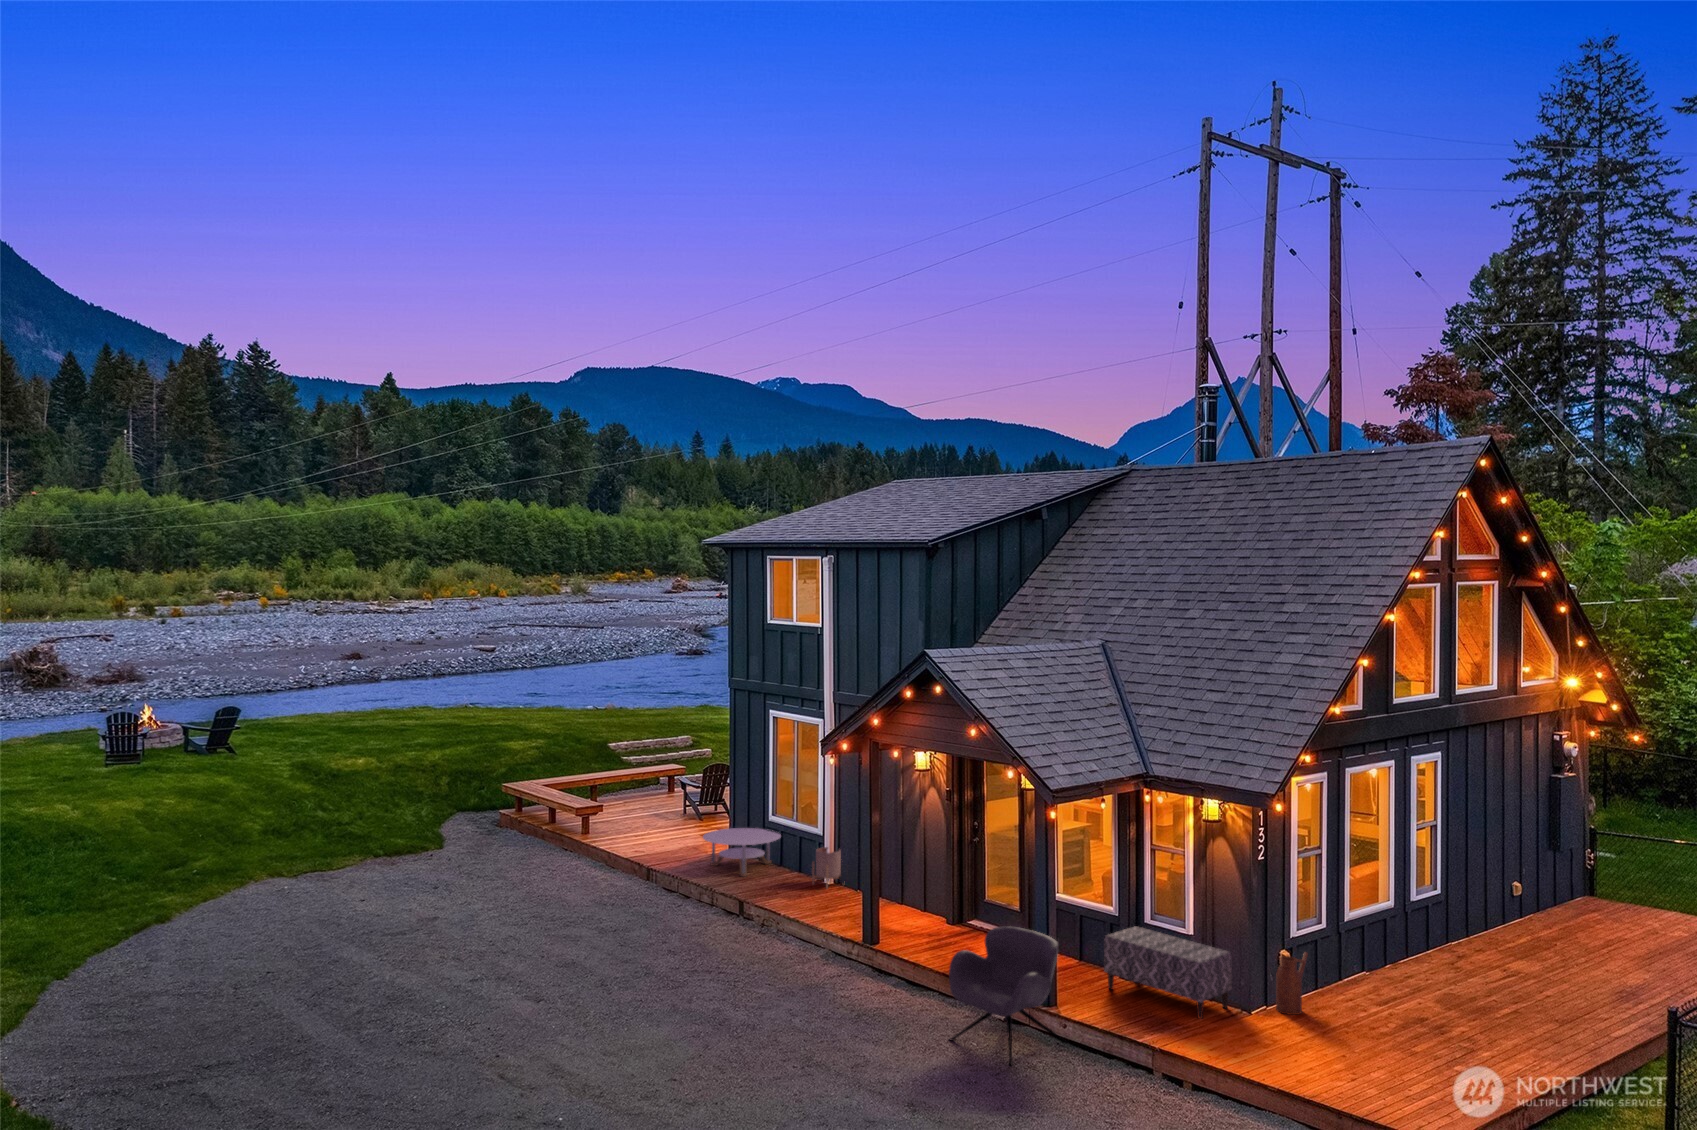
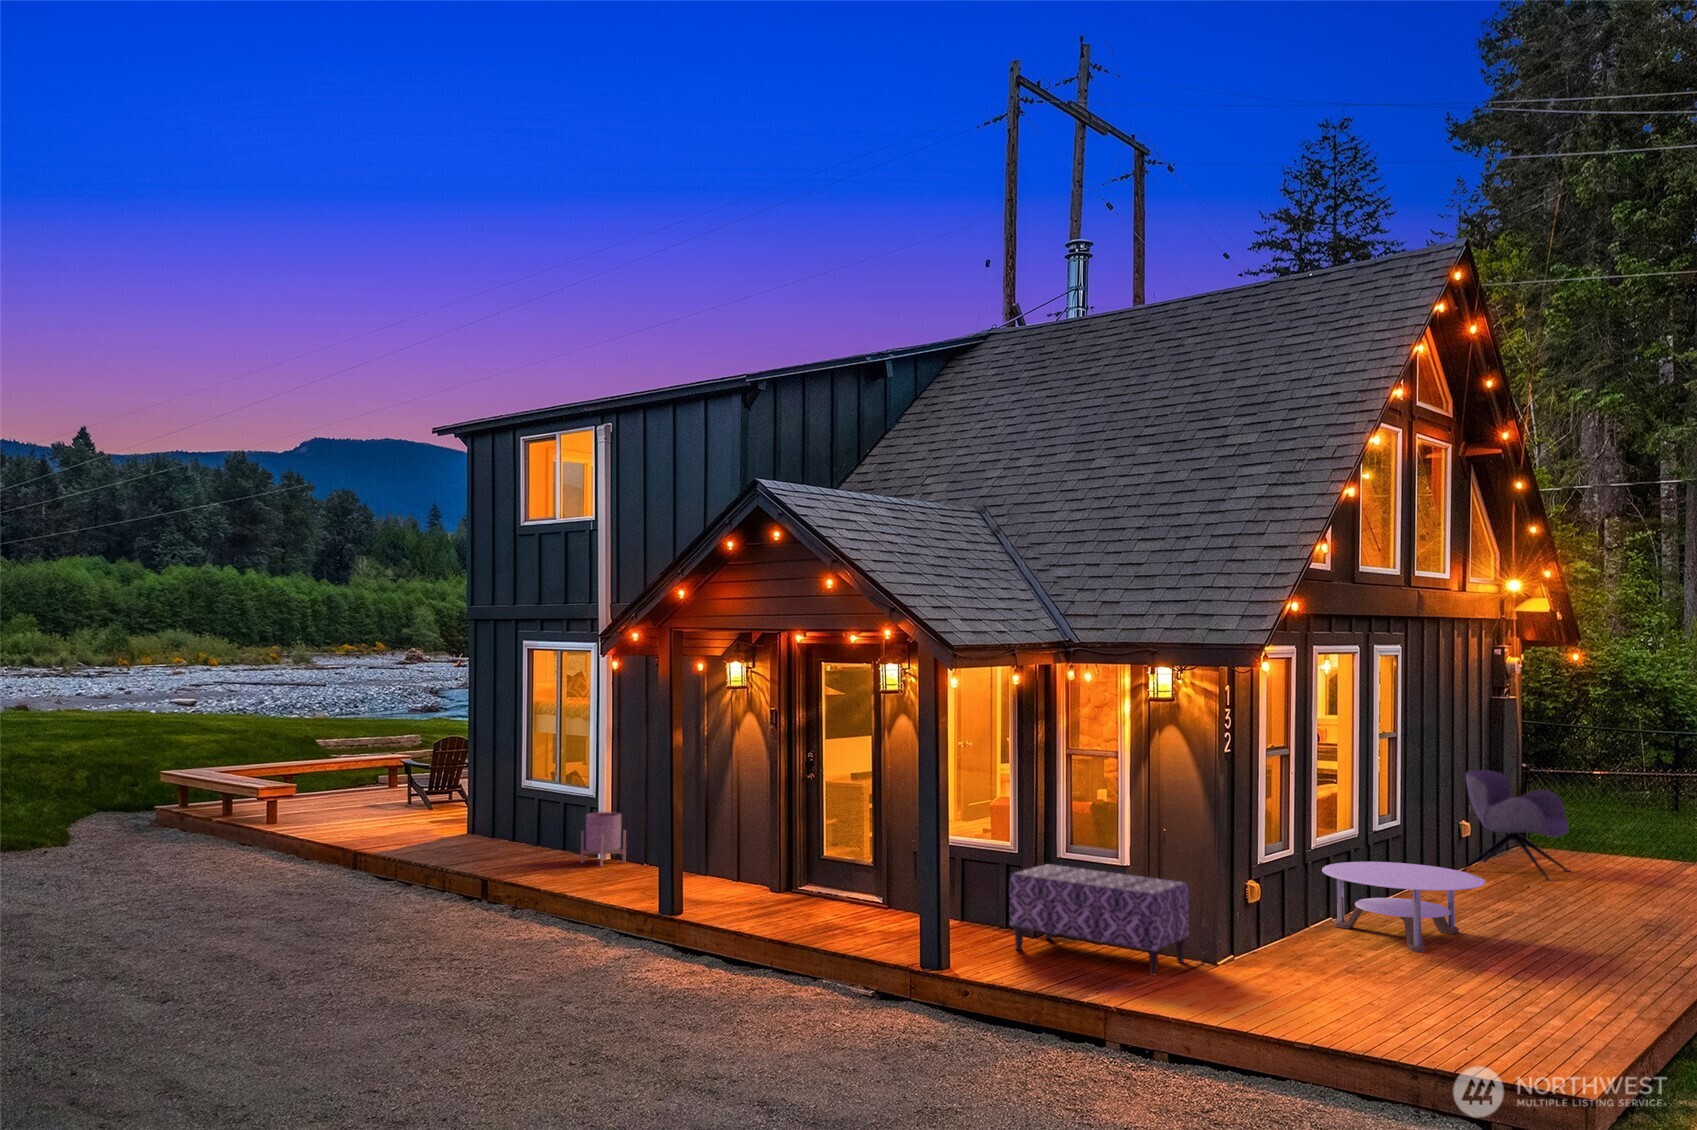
round table: present [703,828,781,877] -> present [1322,862,1485,952]
armchair: present [949,926,1067,1066] -> present [1461,770,1569,882]
watering can: present [1276,952,1308,1015] -> none [1246,881,1284,965]

